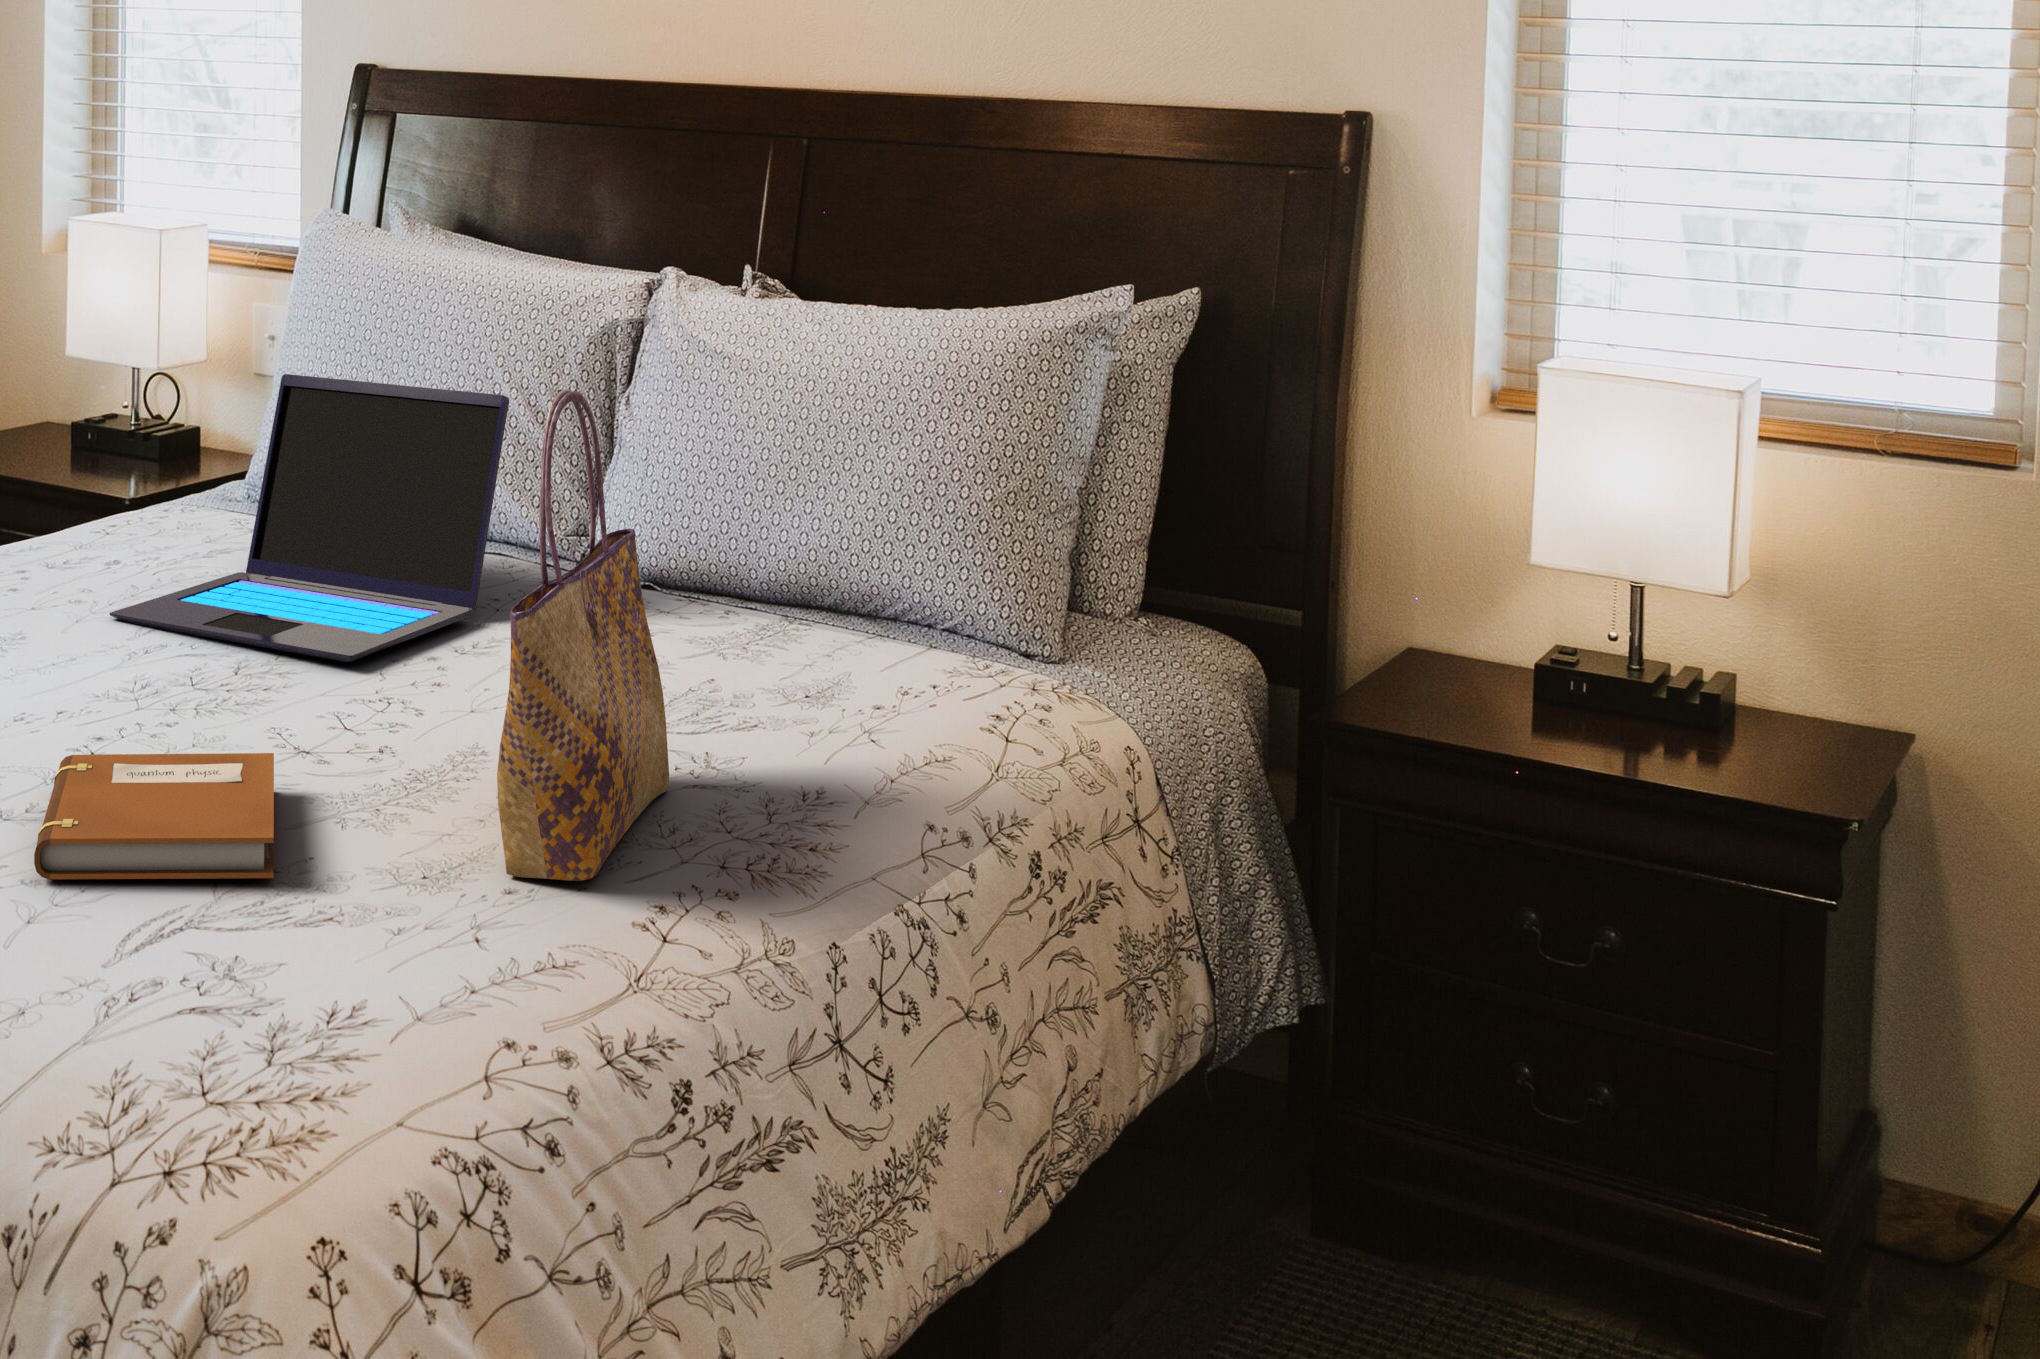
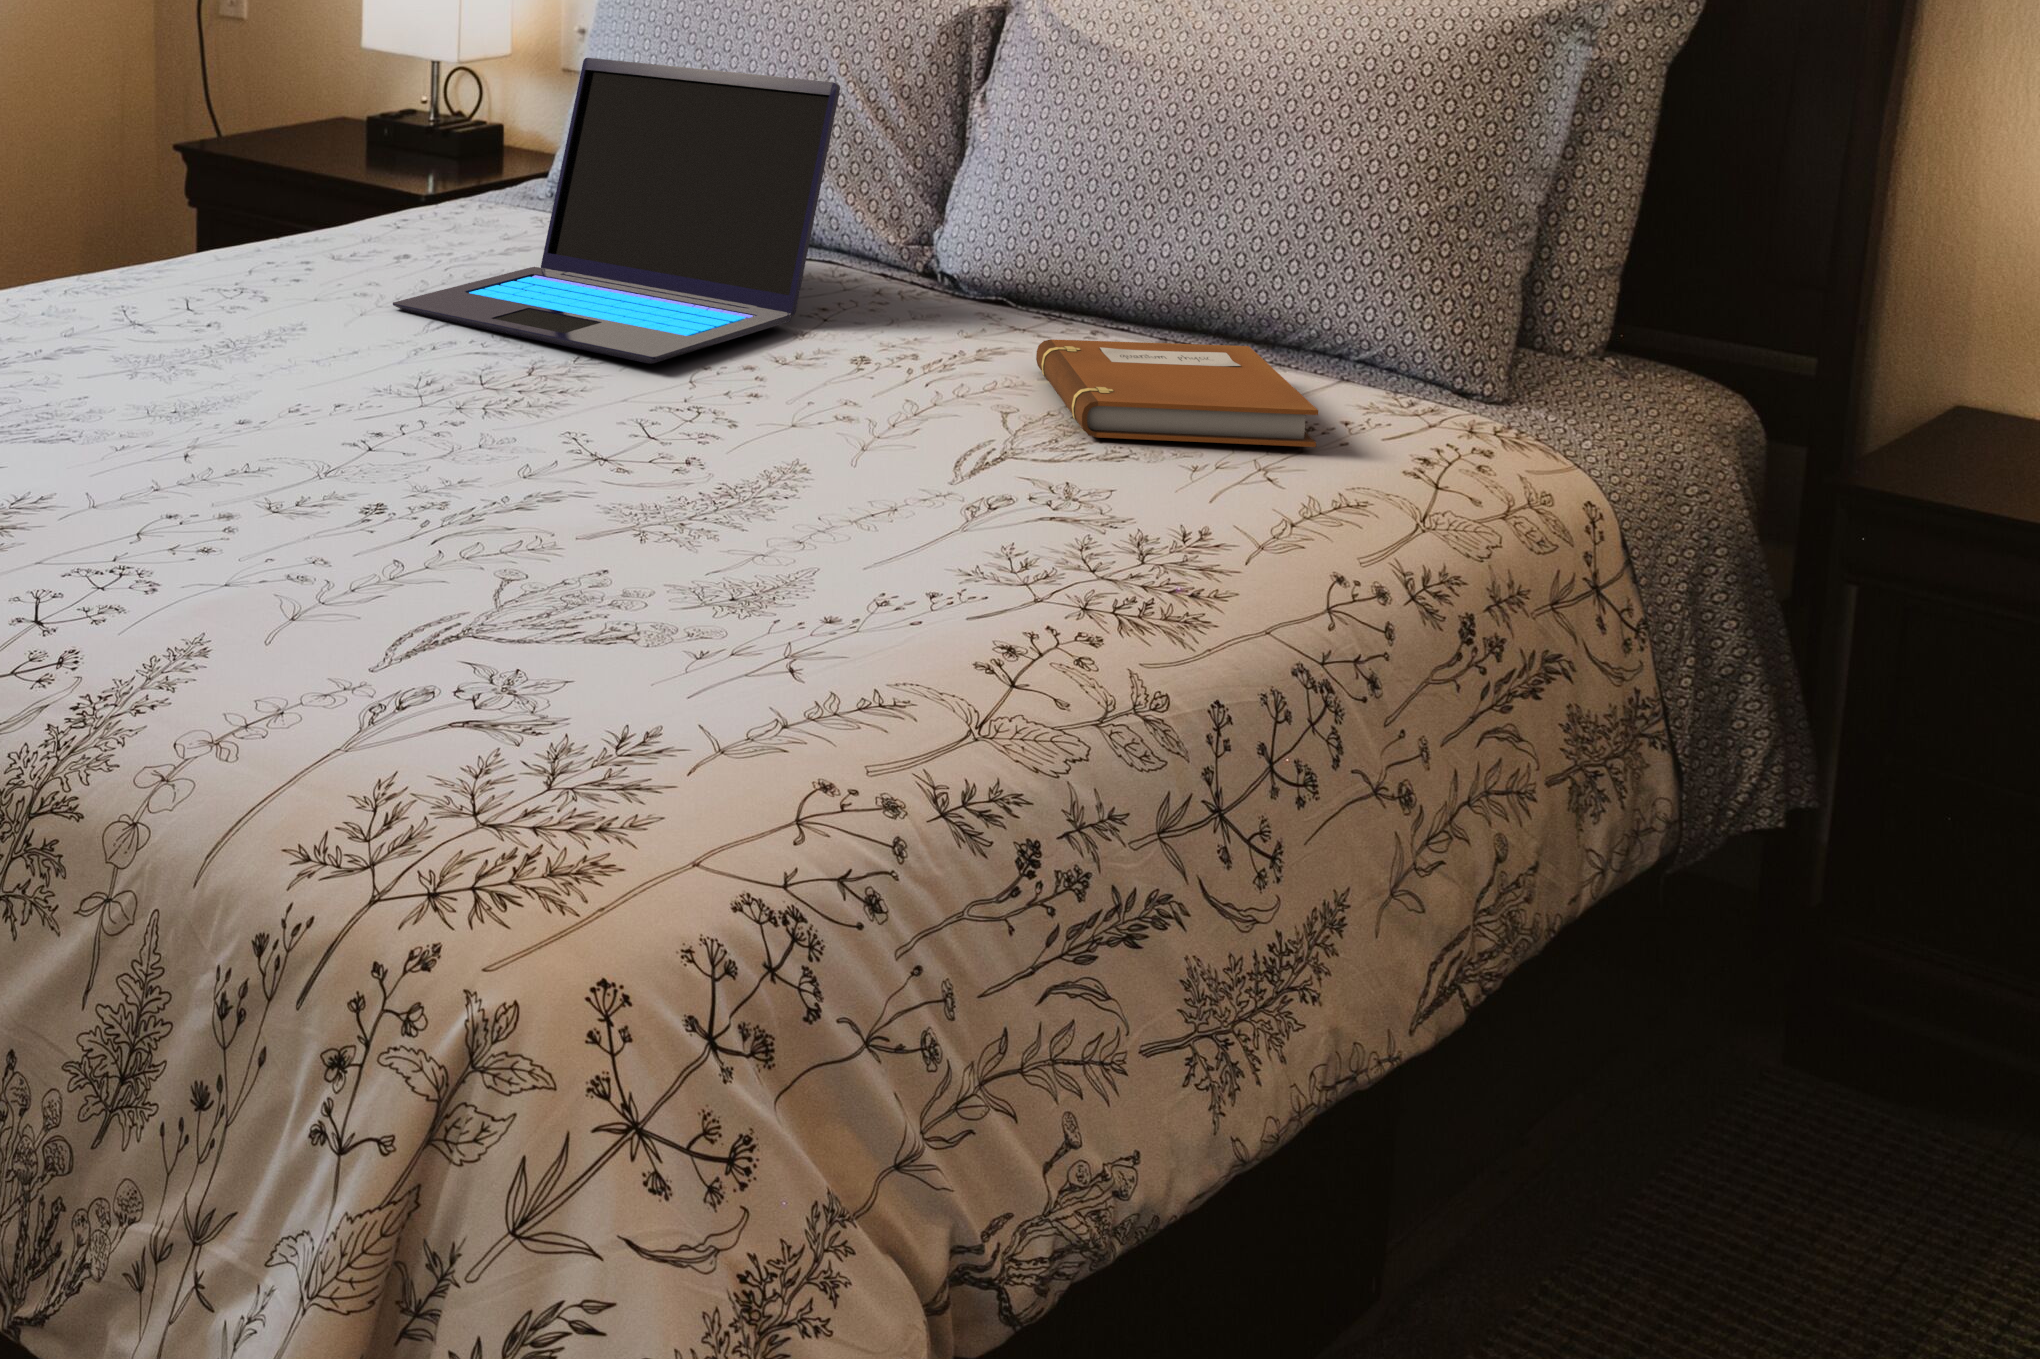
tote bag: present [497,389,669,881] -> none [820,62,1020,613]
notebook: present [34,753,274,879] -> present [1036,339,1318,447]

